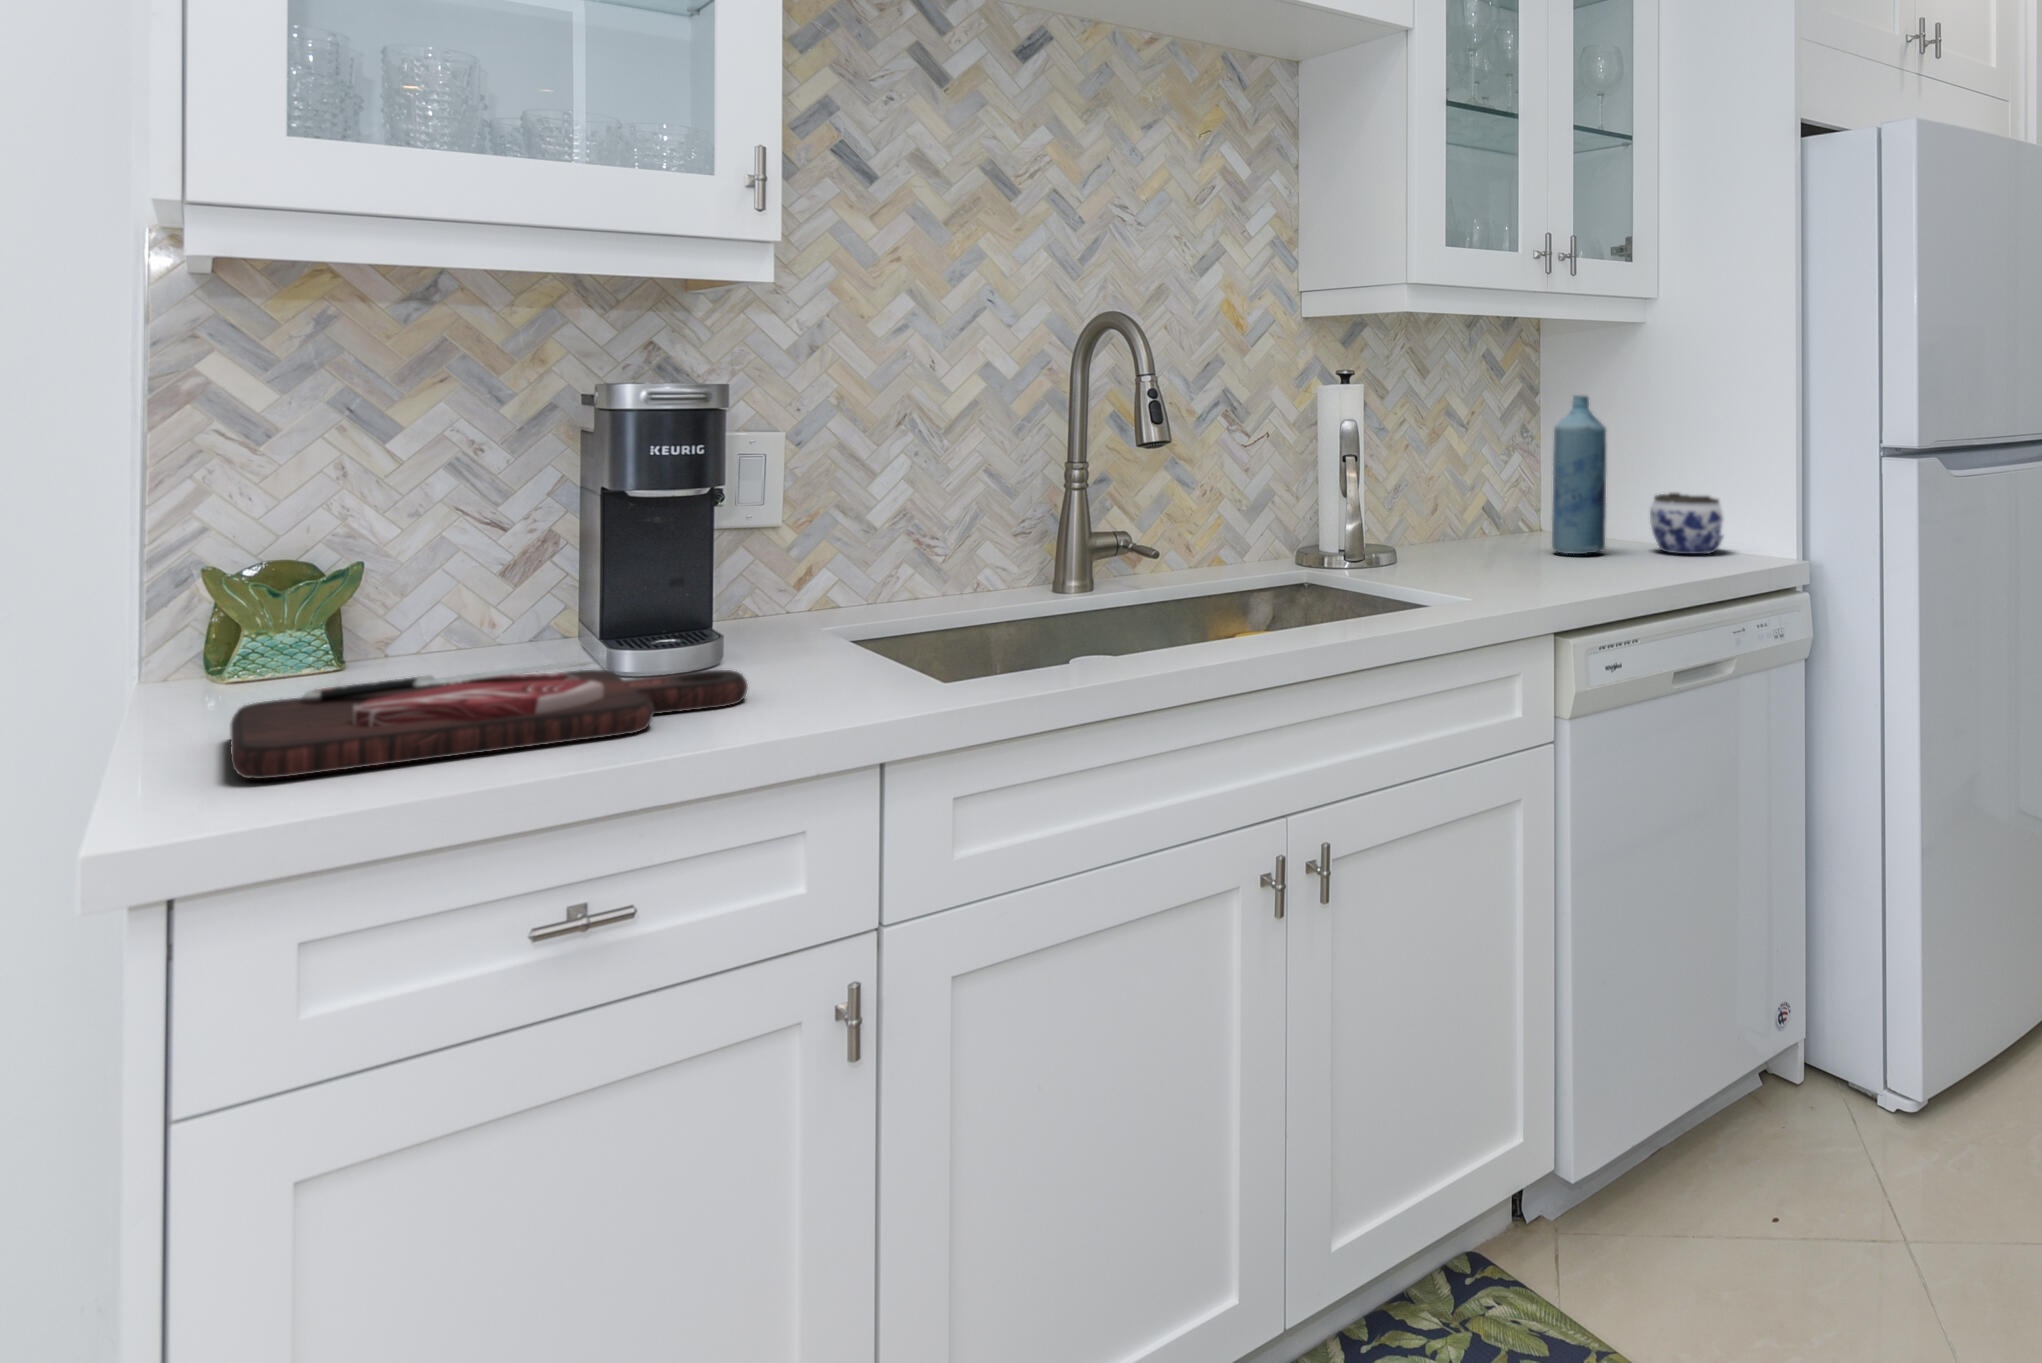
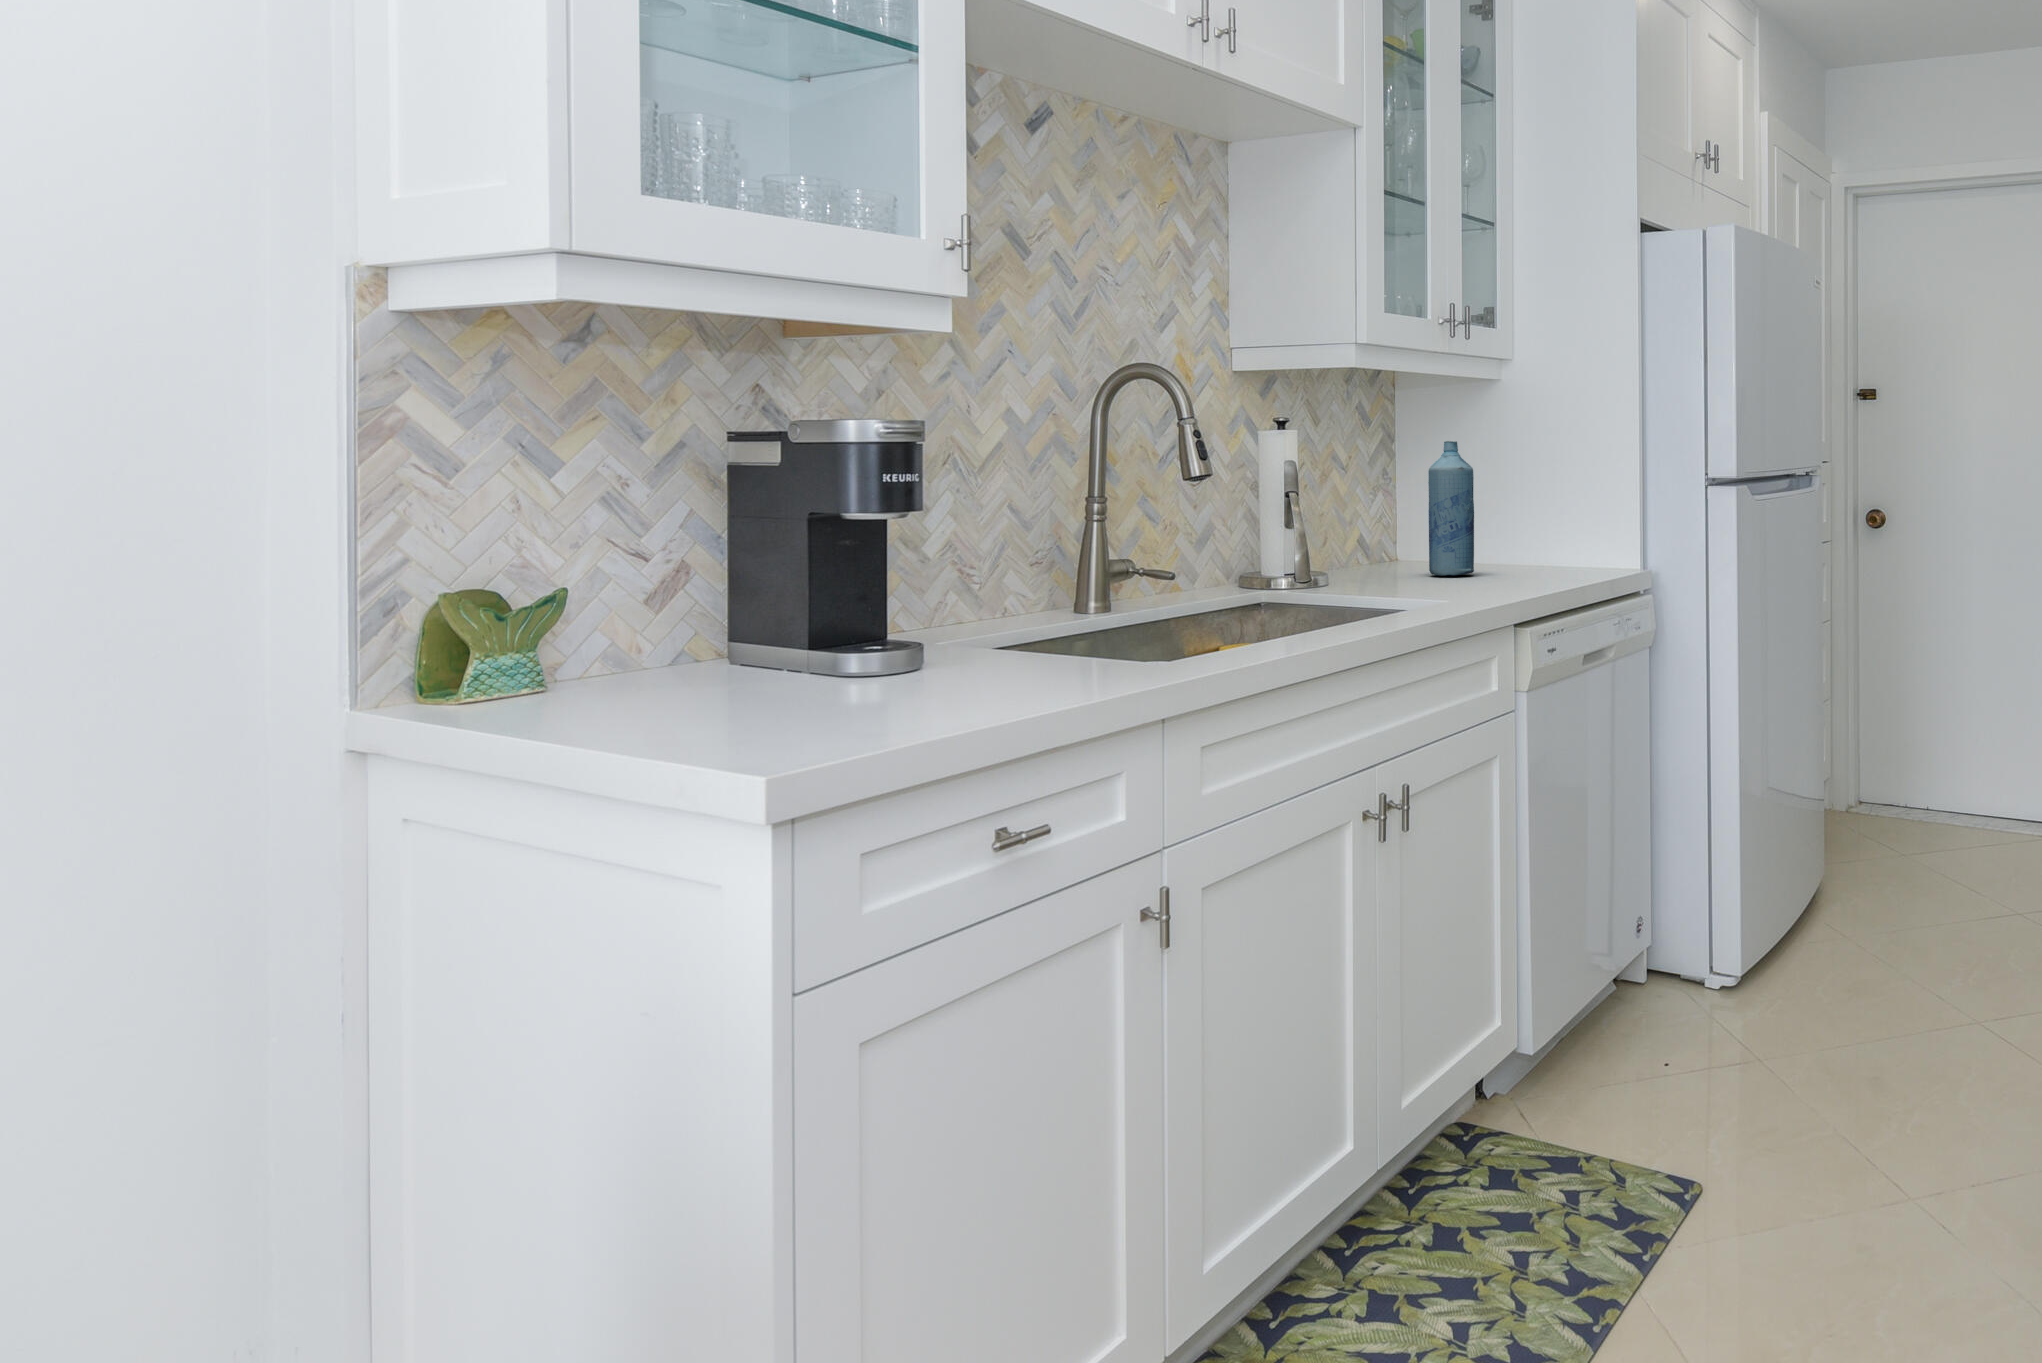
jar: present [1650,492,1723,554] -> none [1504,523,1569,572]
cutting board: present [230,661,748,779] -> none [629,647,1014,735]

